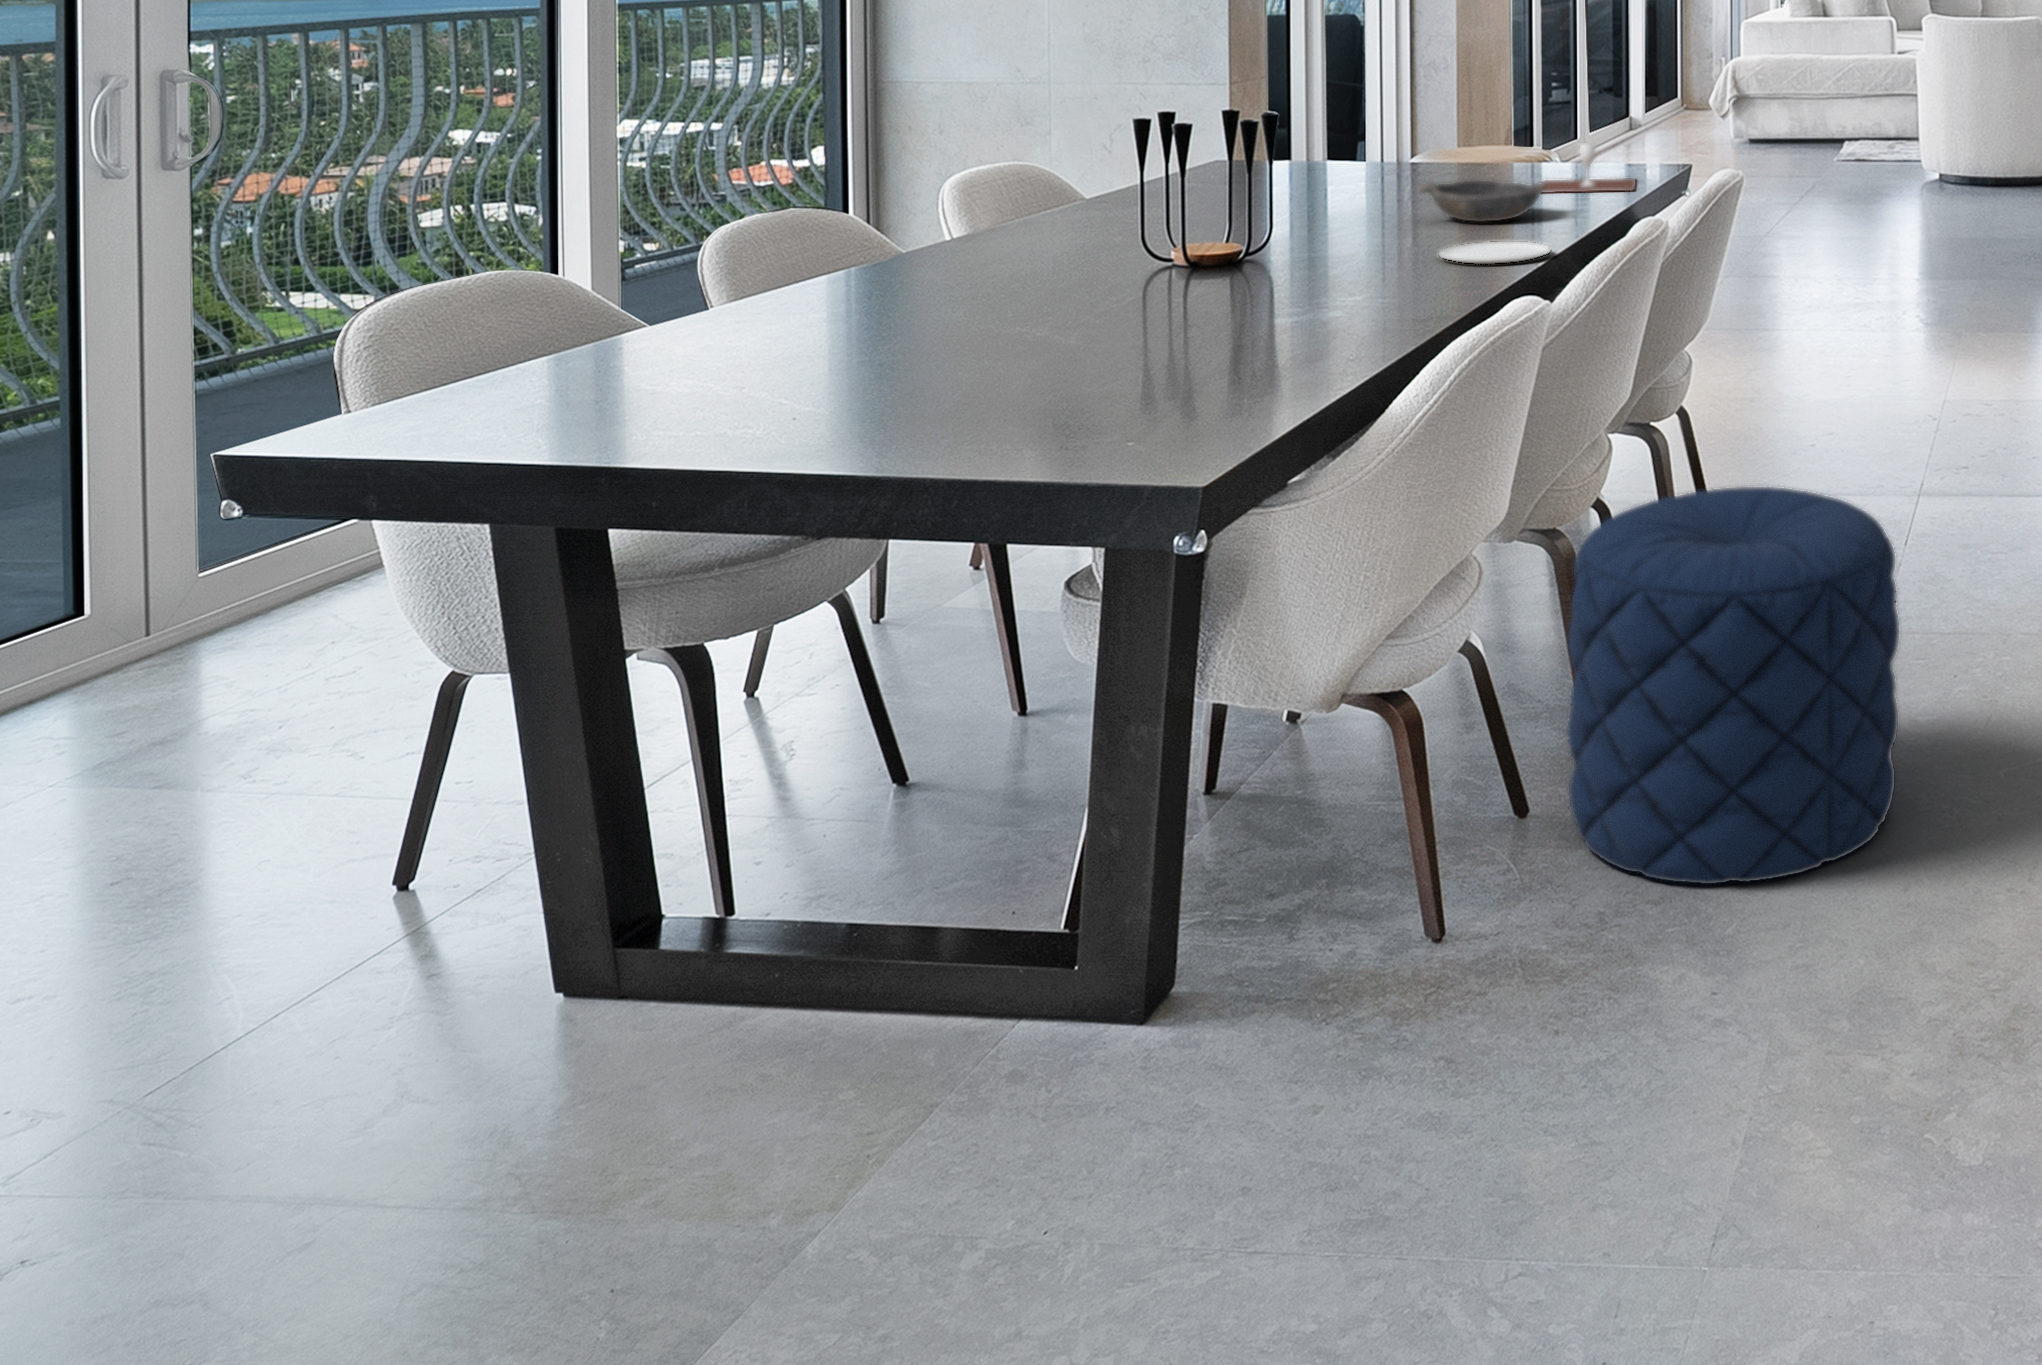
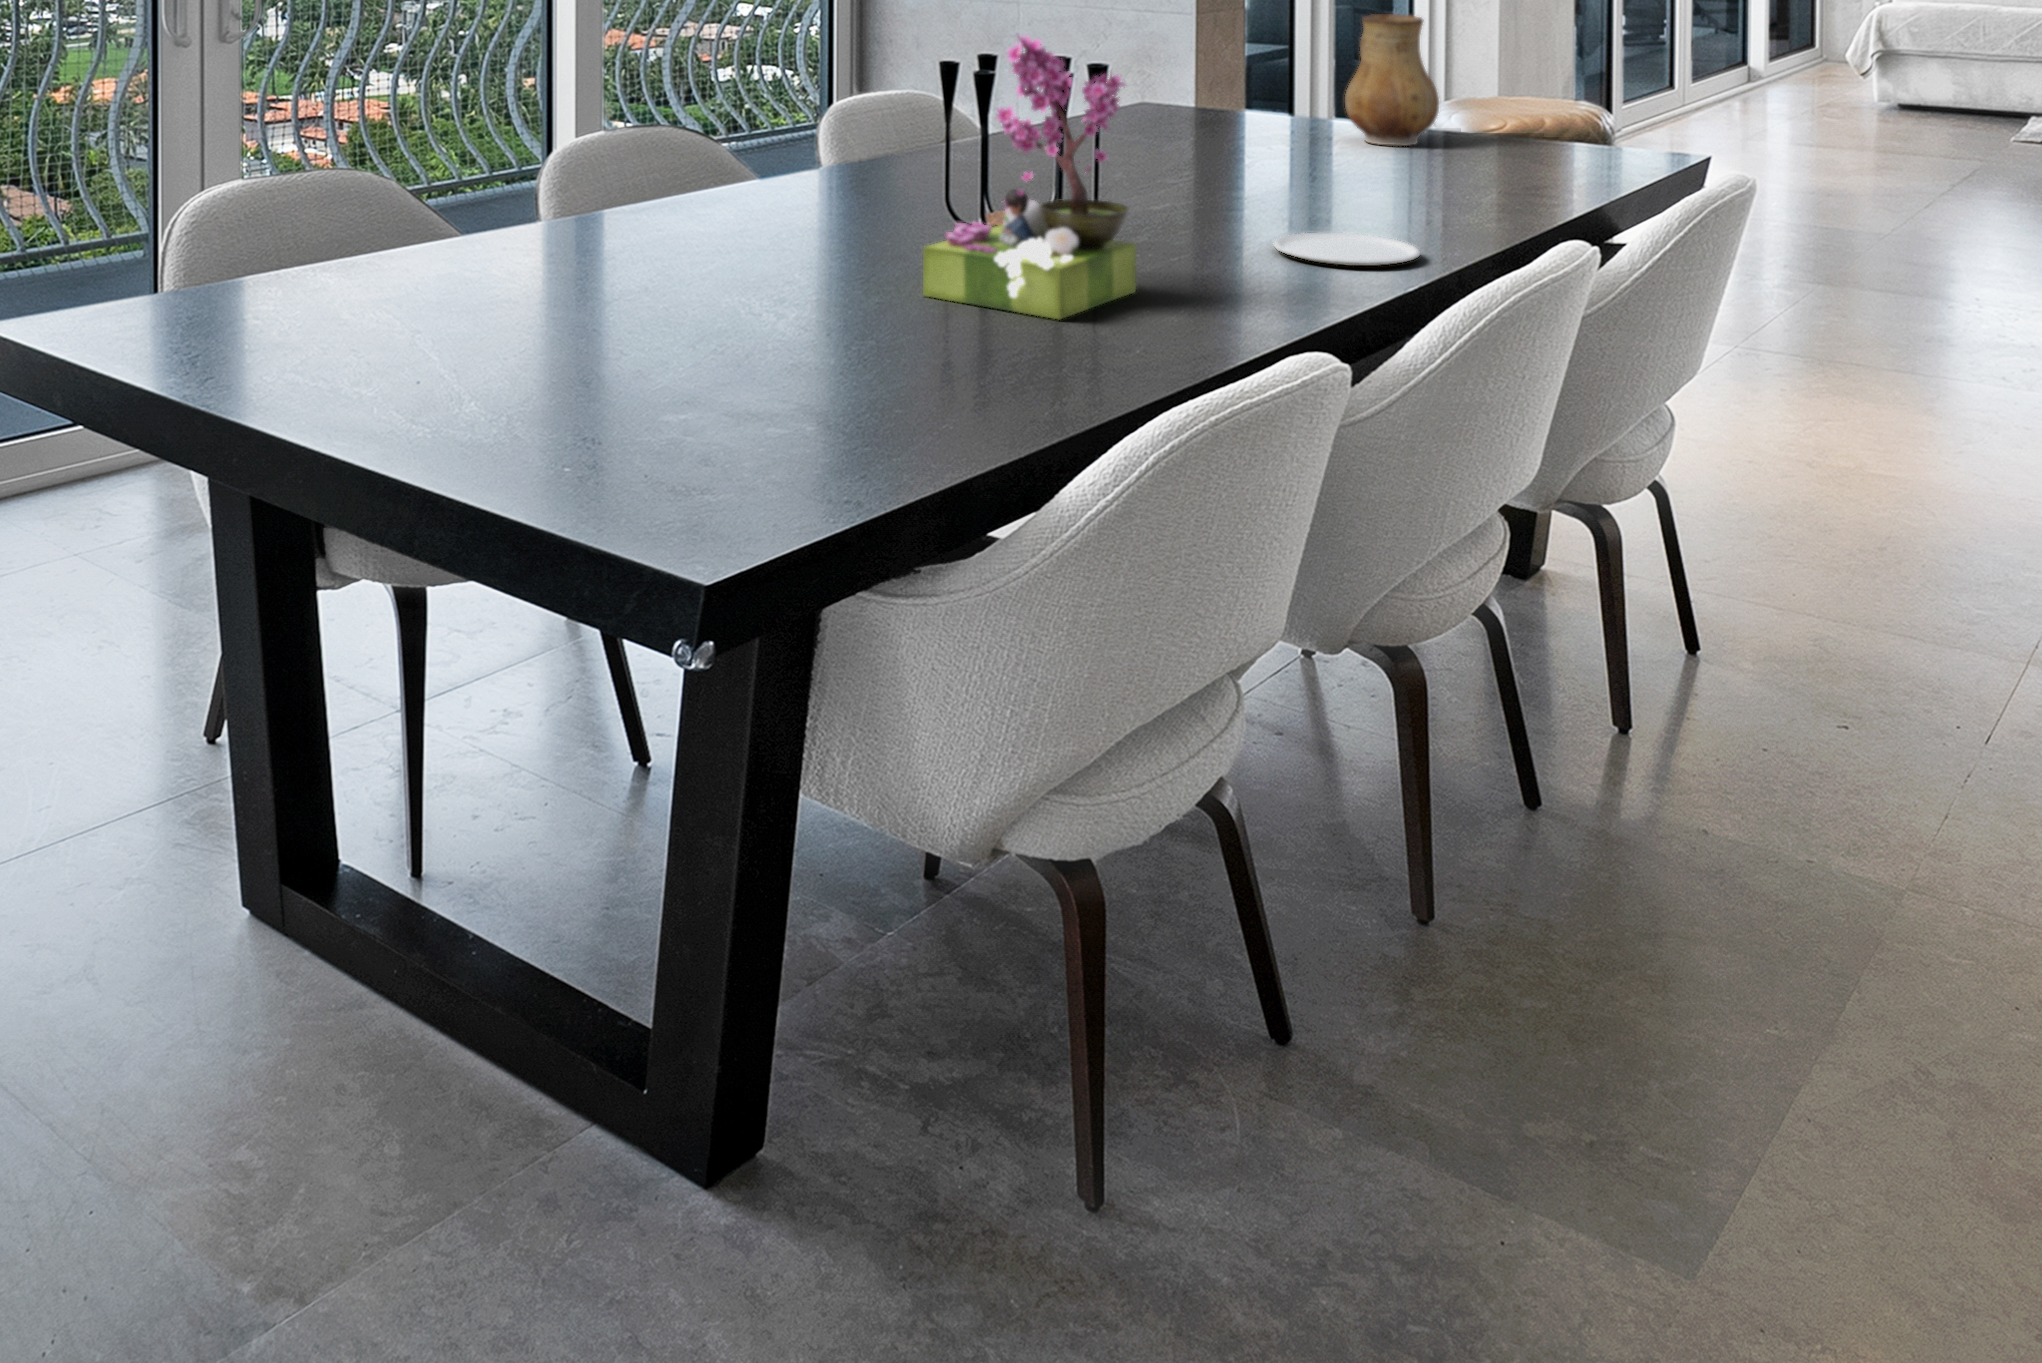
ceramic pitcher: none [1431,75,1507,183] -> present [1345,14,1439,146]
flower arrangement: none [1187,93,1359,322] -> present [923,34,1136,320]
wine glass: present [1541,143,1636,193] -> none [1464,110,1607,178]
bowl: present [1418,181,1548,222] -> none [1286,145,1457,202]
pouf: present [1568,487,1899,884] -> none [1325,650,1863,1315]

